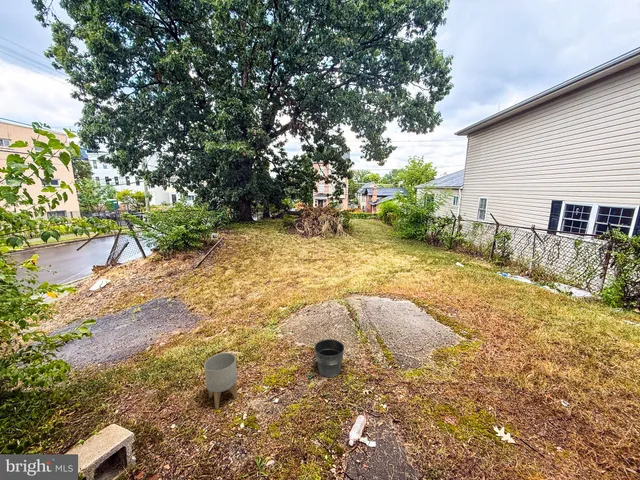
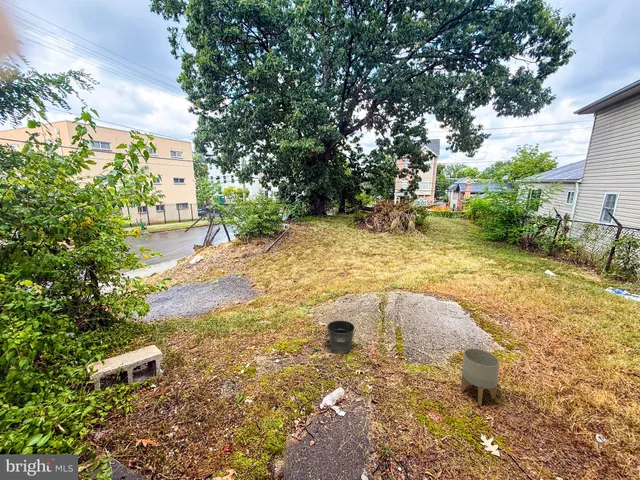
planter: present [204,353,238,409] -> present [461,348,499,405]

